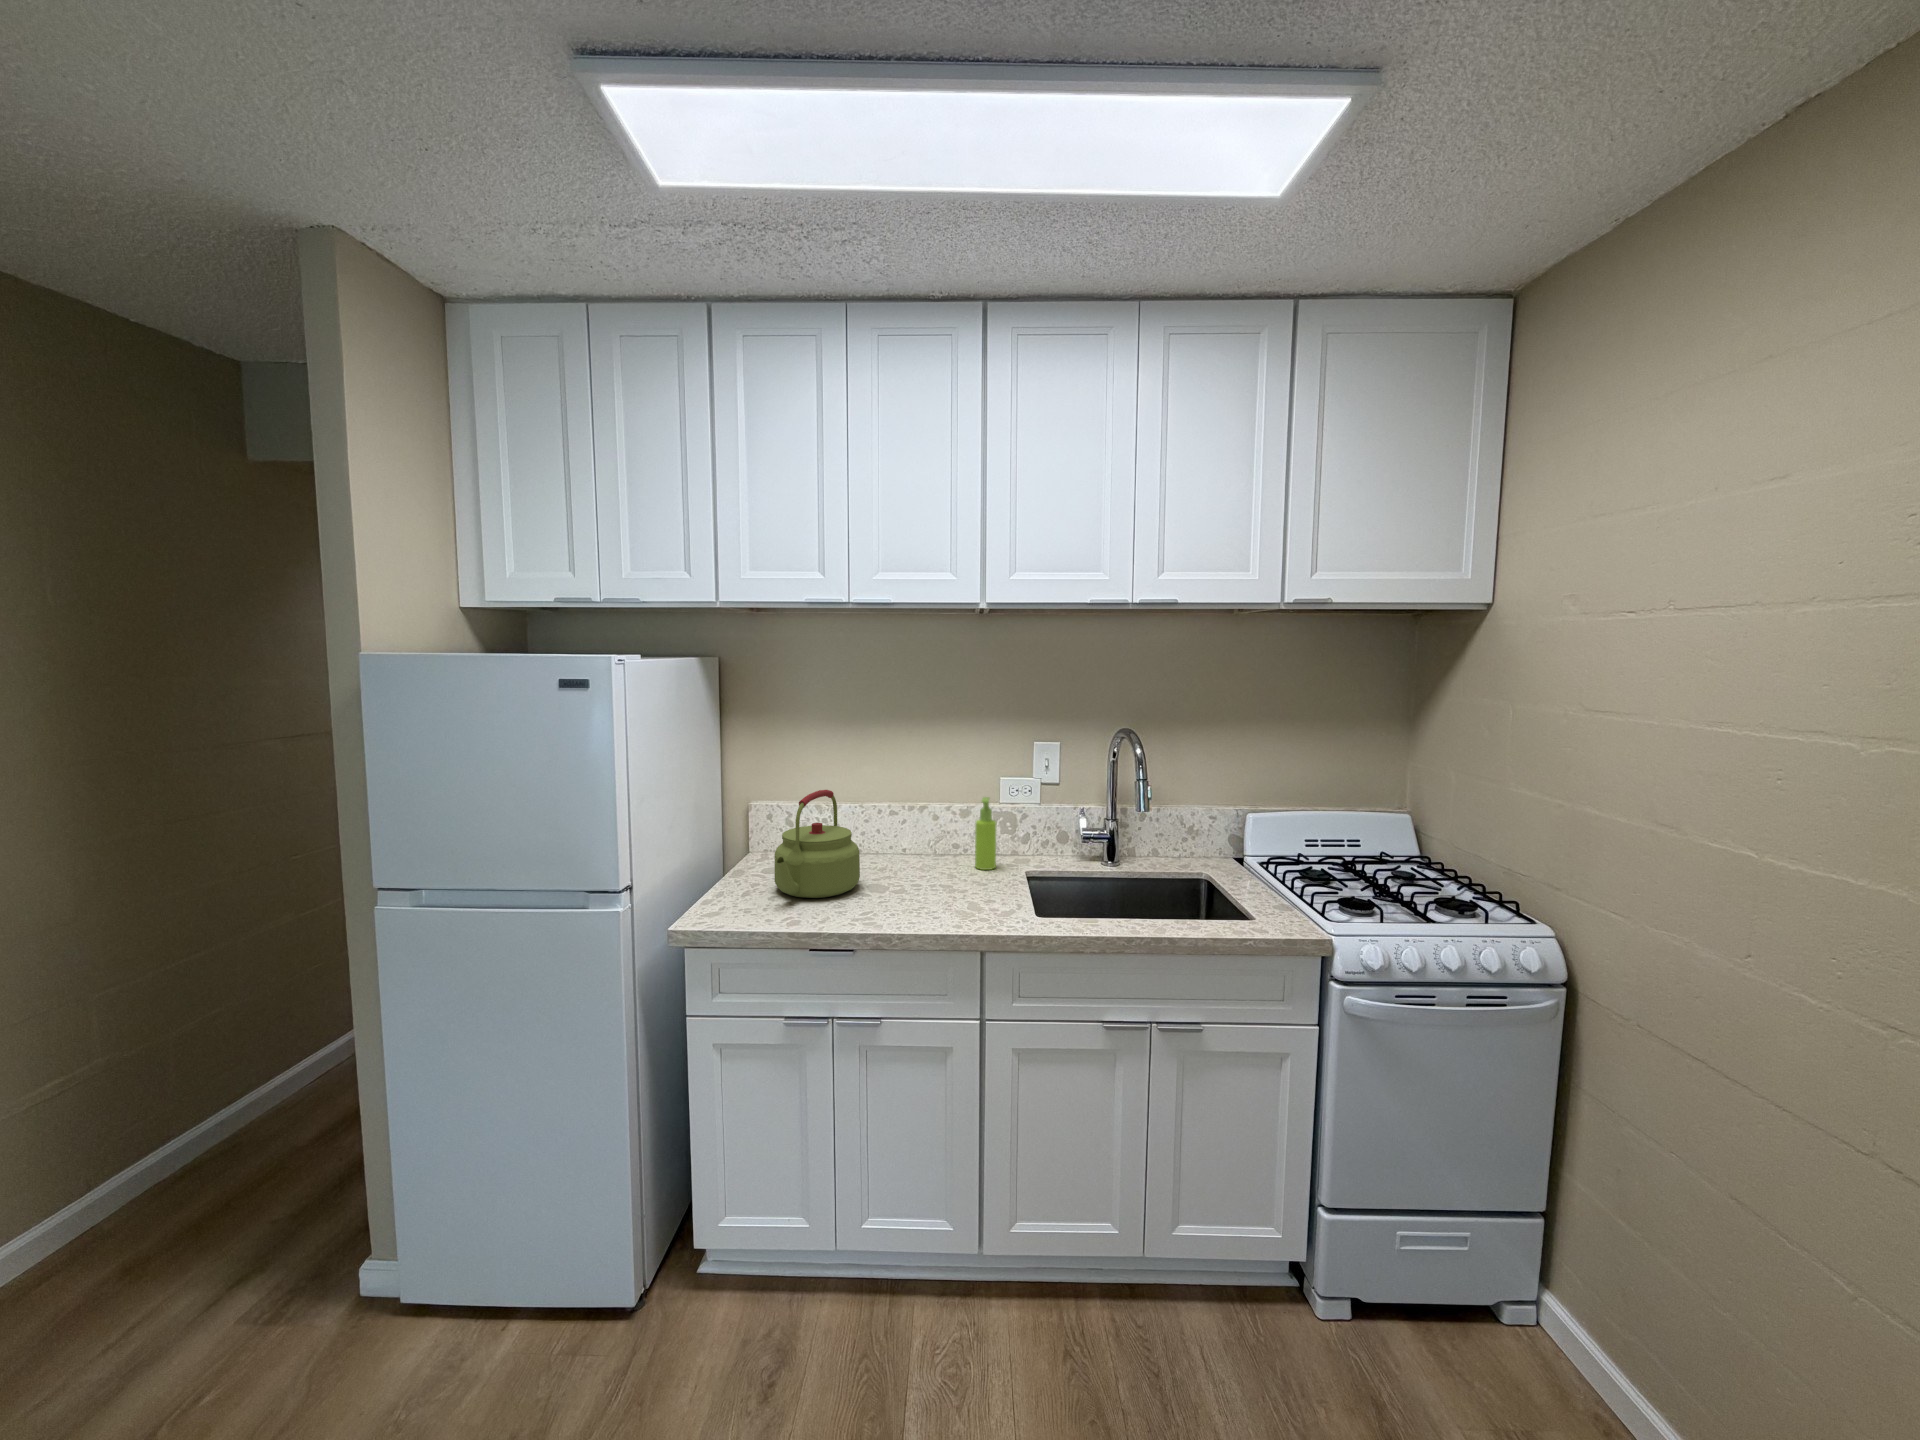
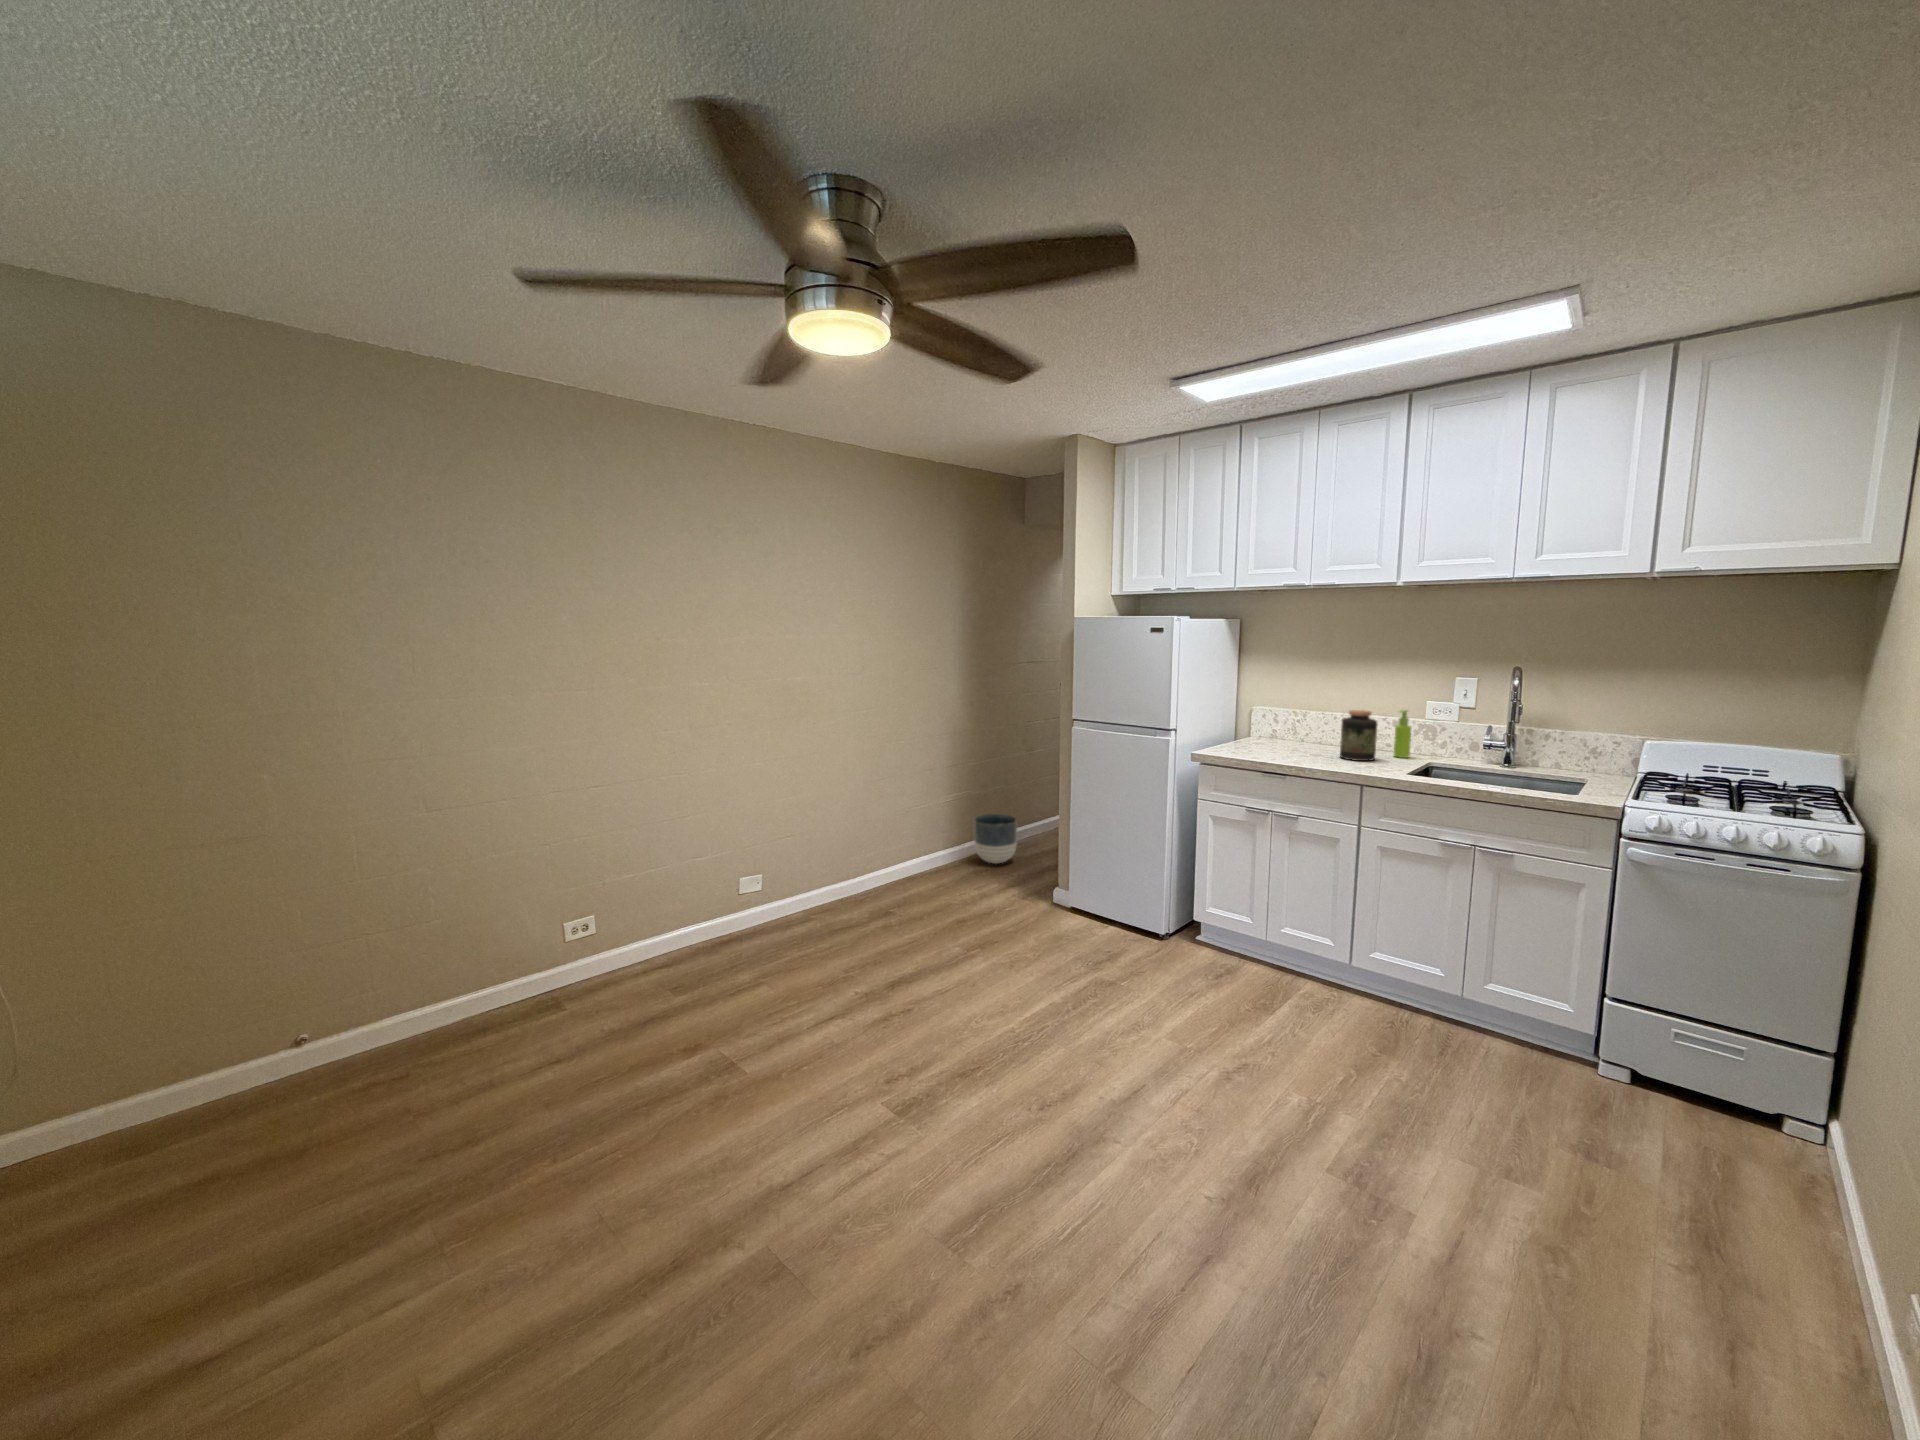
kettle: present [775,790,860,898] -> none [1251,695,1306,753]
jar: none [915,807,966,893] -> present [1340,710,1377,761]
planter: none [121,1075,260,1209] -> present [974,814,1017,863]

